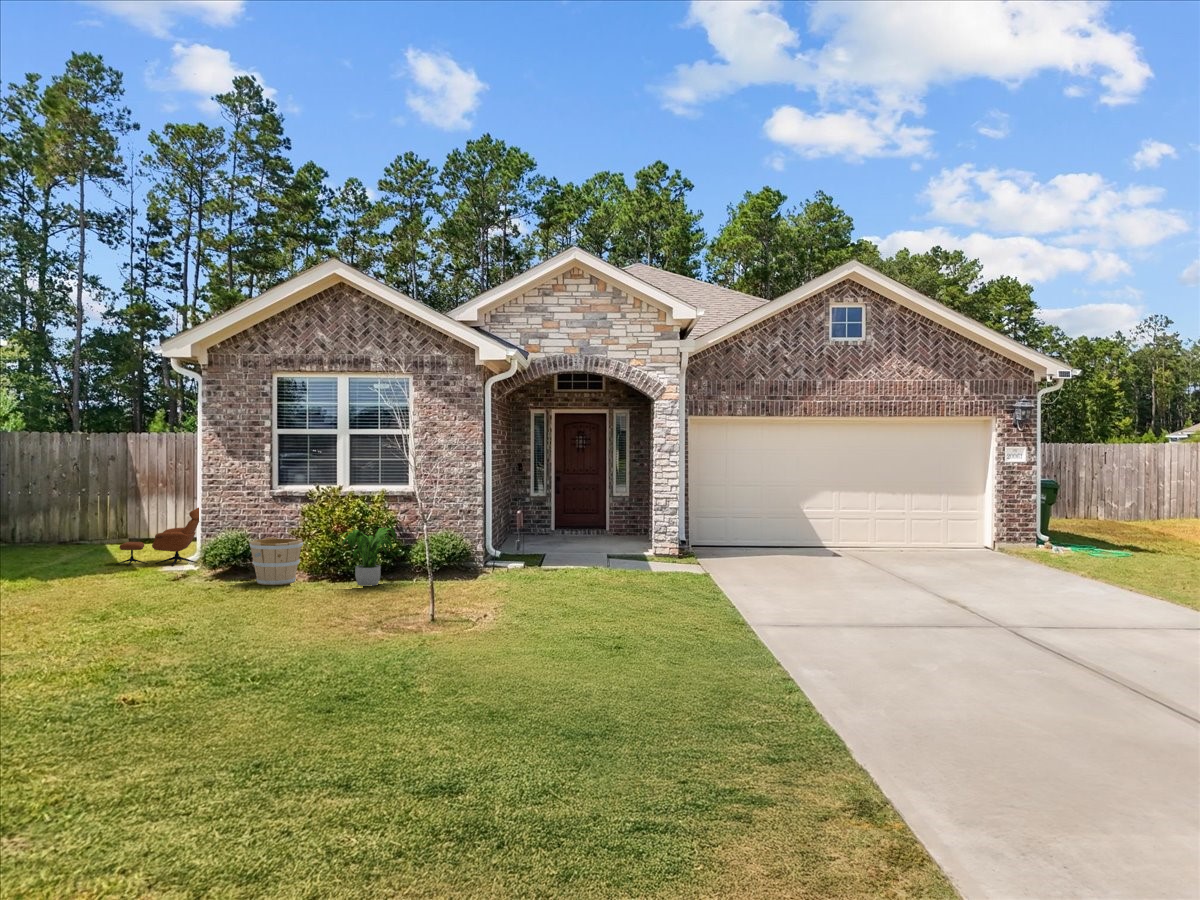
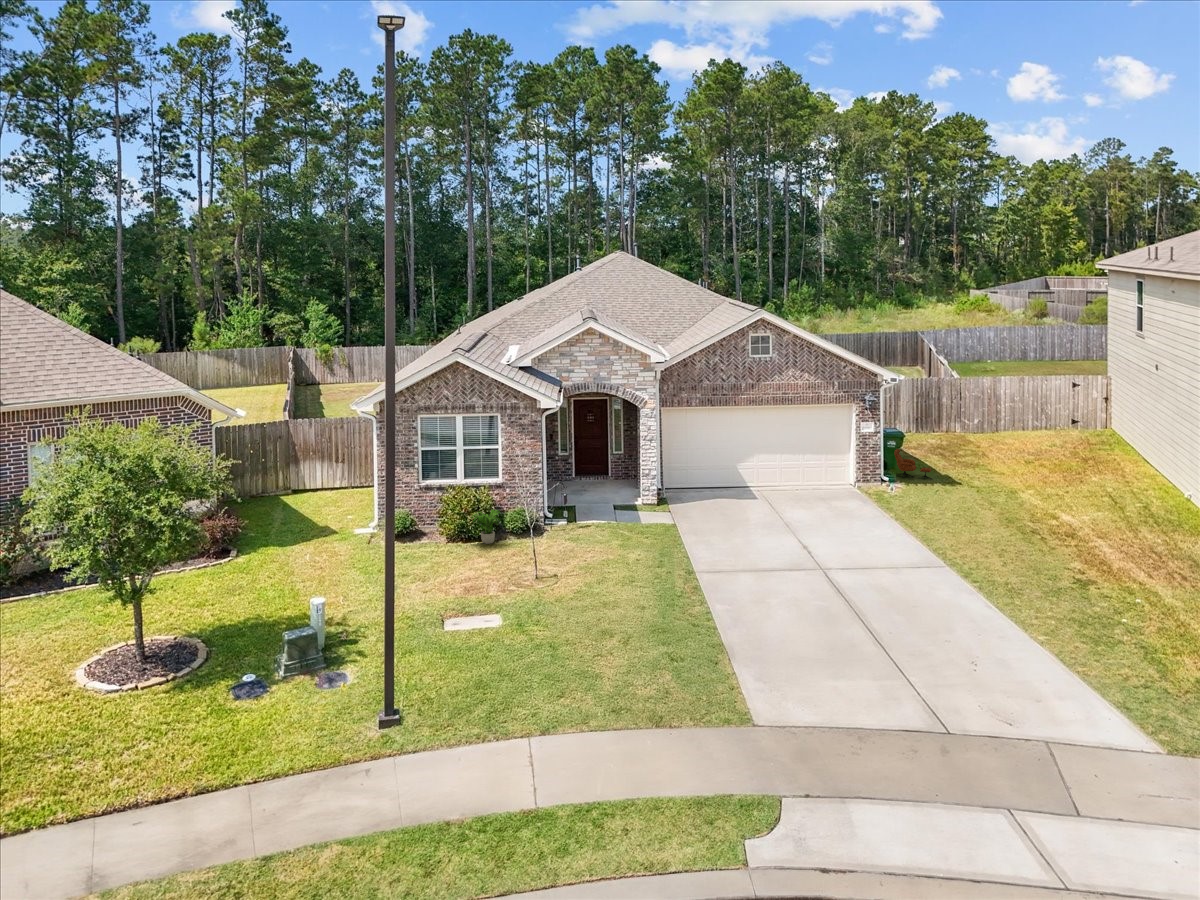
lounge chair: present [116,508,199,566] -> present [894,449,931,479]
wooden bucket: present [249,537,303,585] -> none [421,516,450,545]

